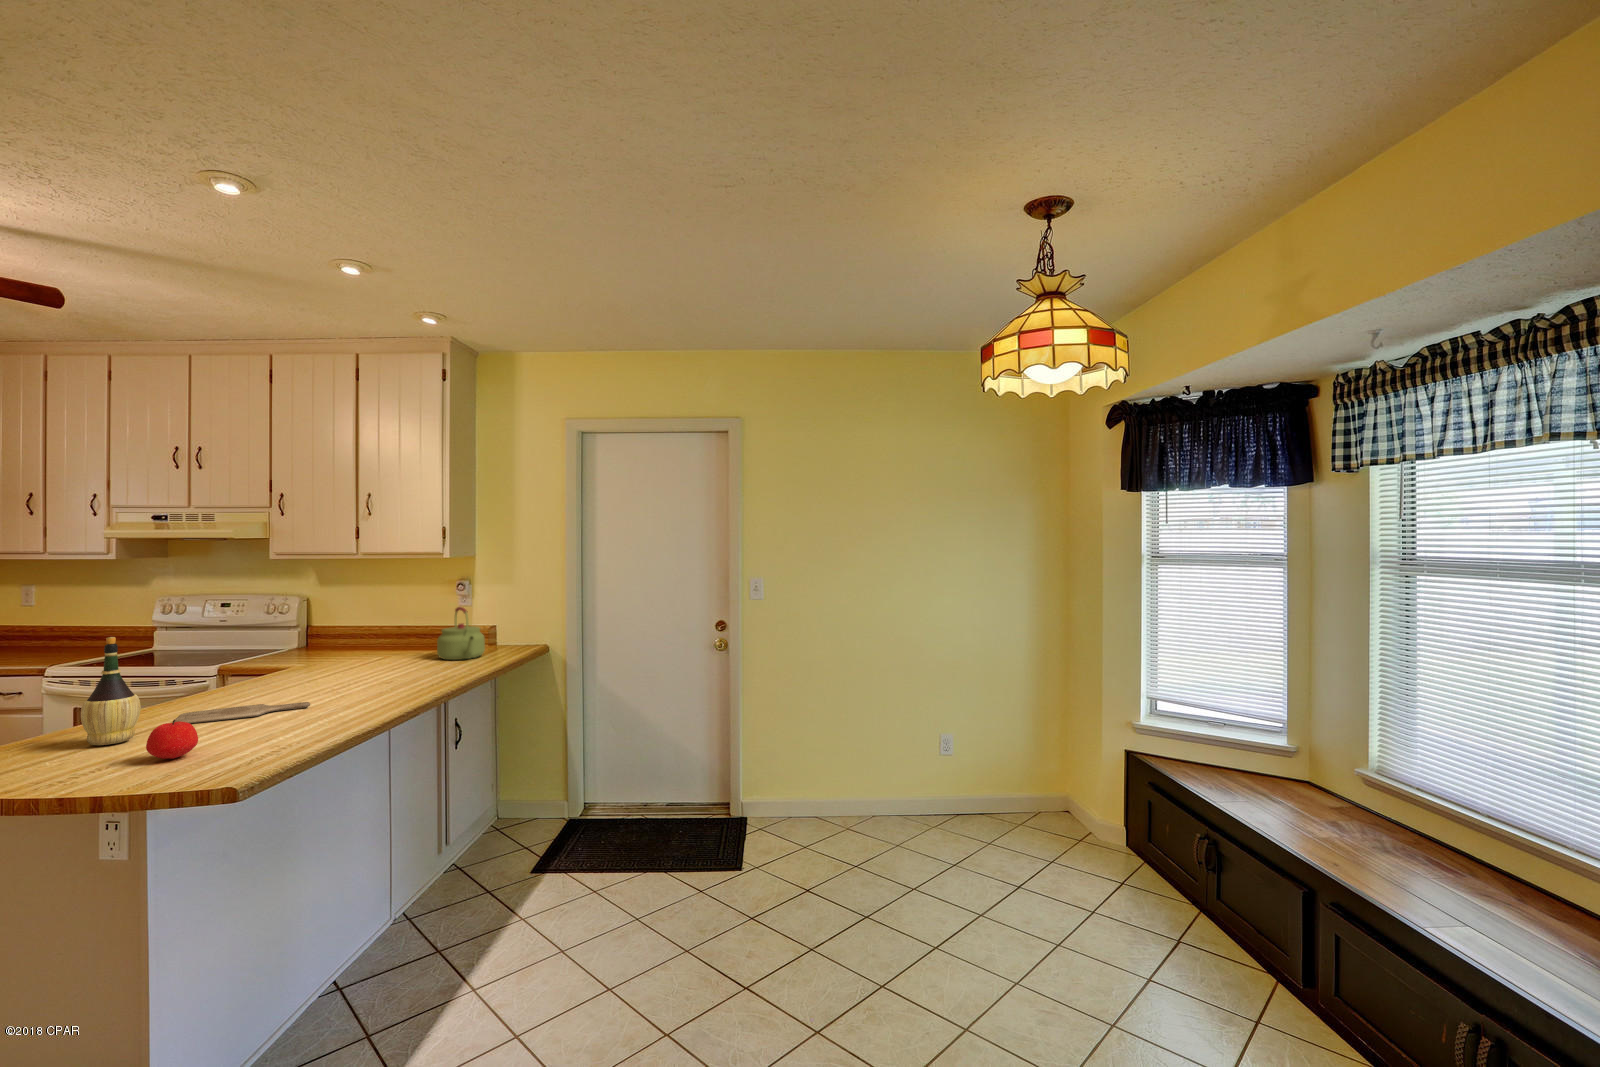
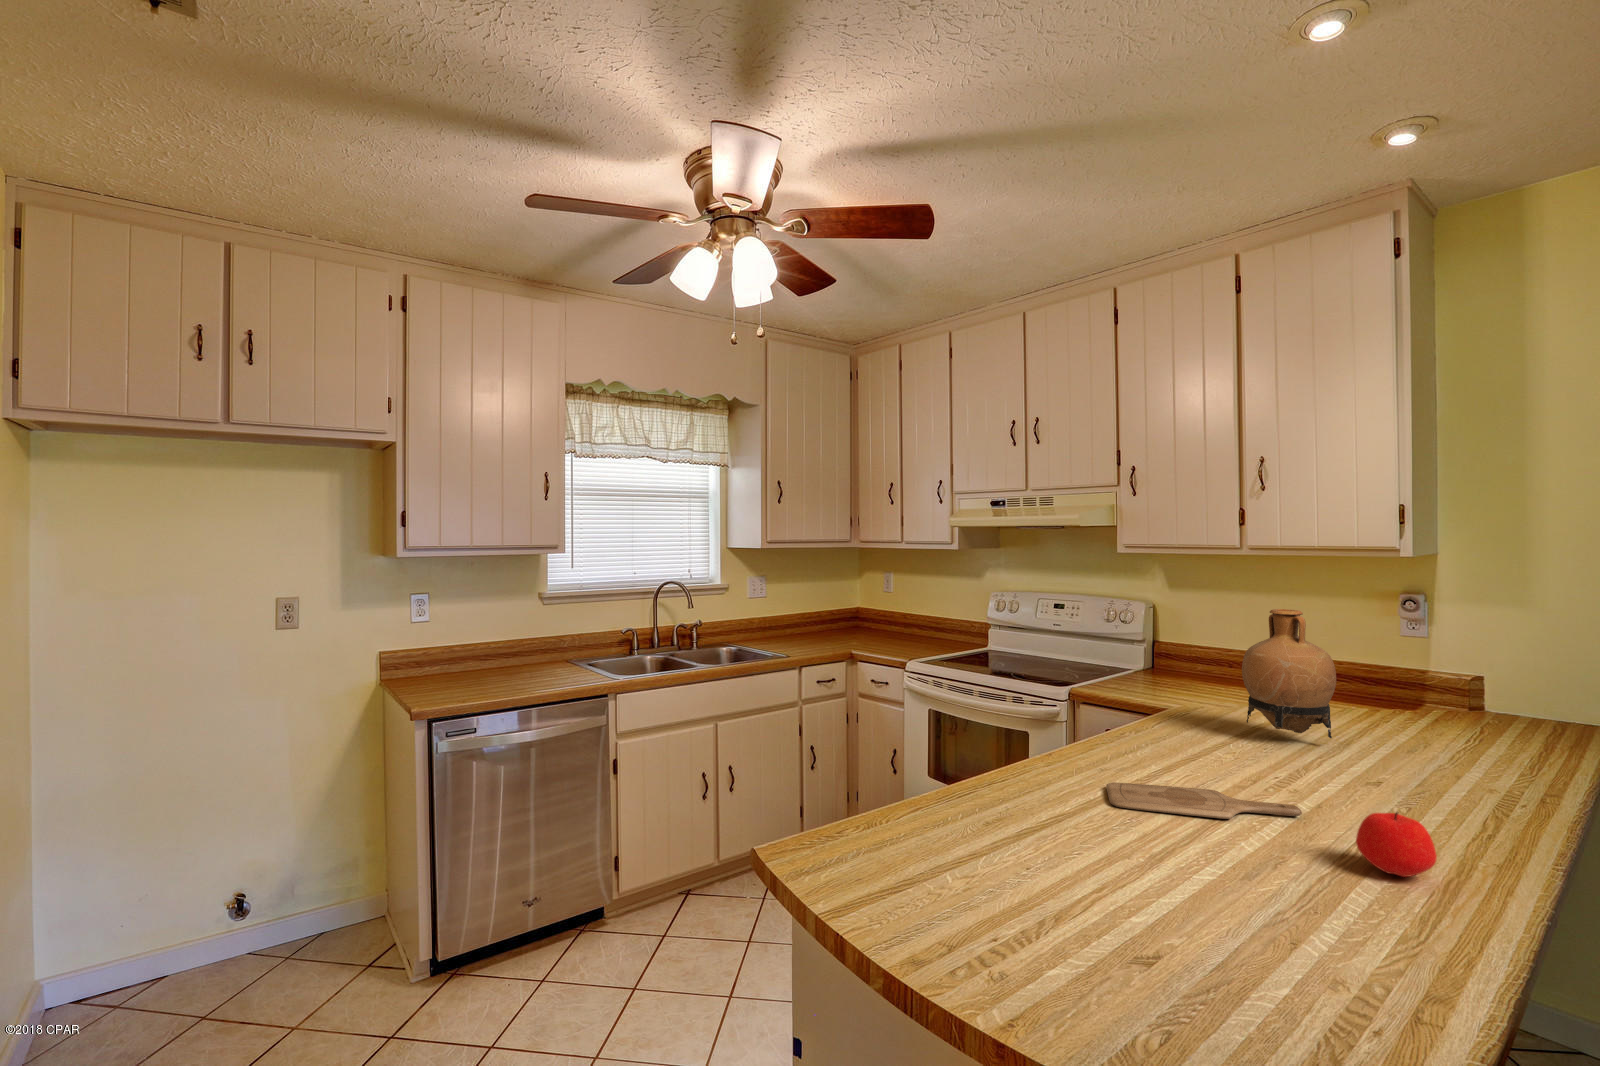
vase: none [328,593,385,670] -> present [1242,609,1336,738]
kettle: present [437,607,485,660] -> none [1393,641,1493,739]
wine bottle: present [81,637,141,745] -> none [1022,667,1090,834]
apple: present [146,720,198,759] -> present [1356,812,1437,877]

